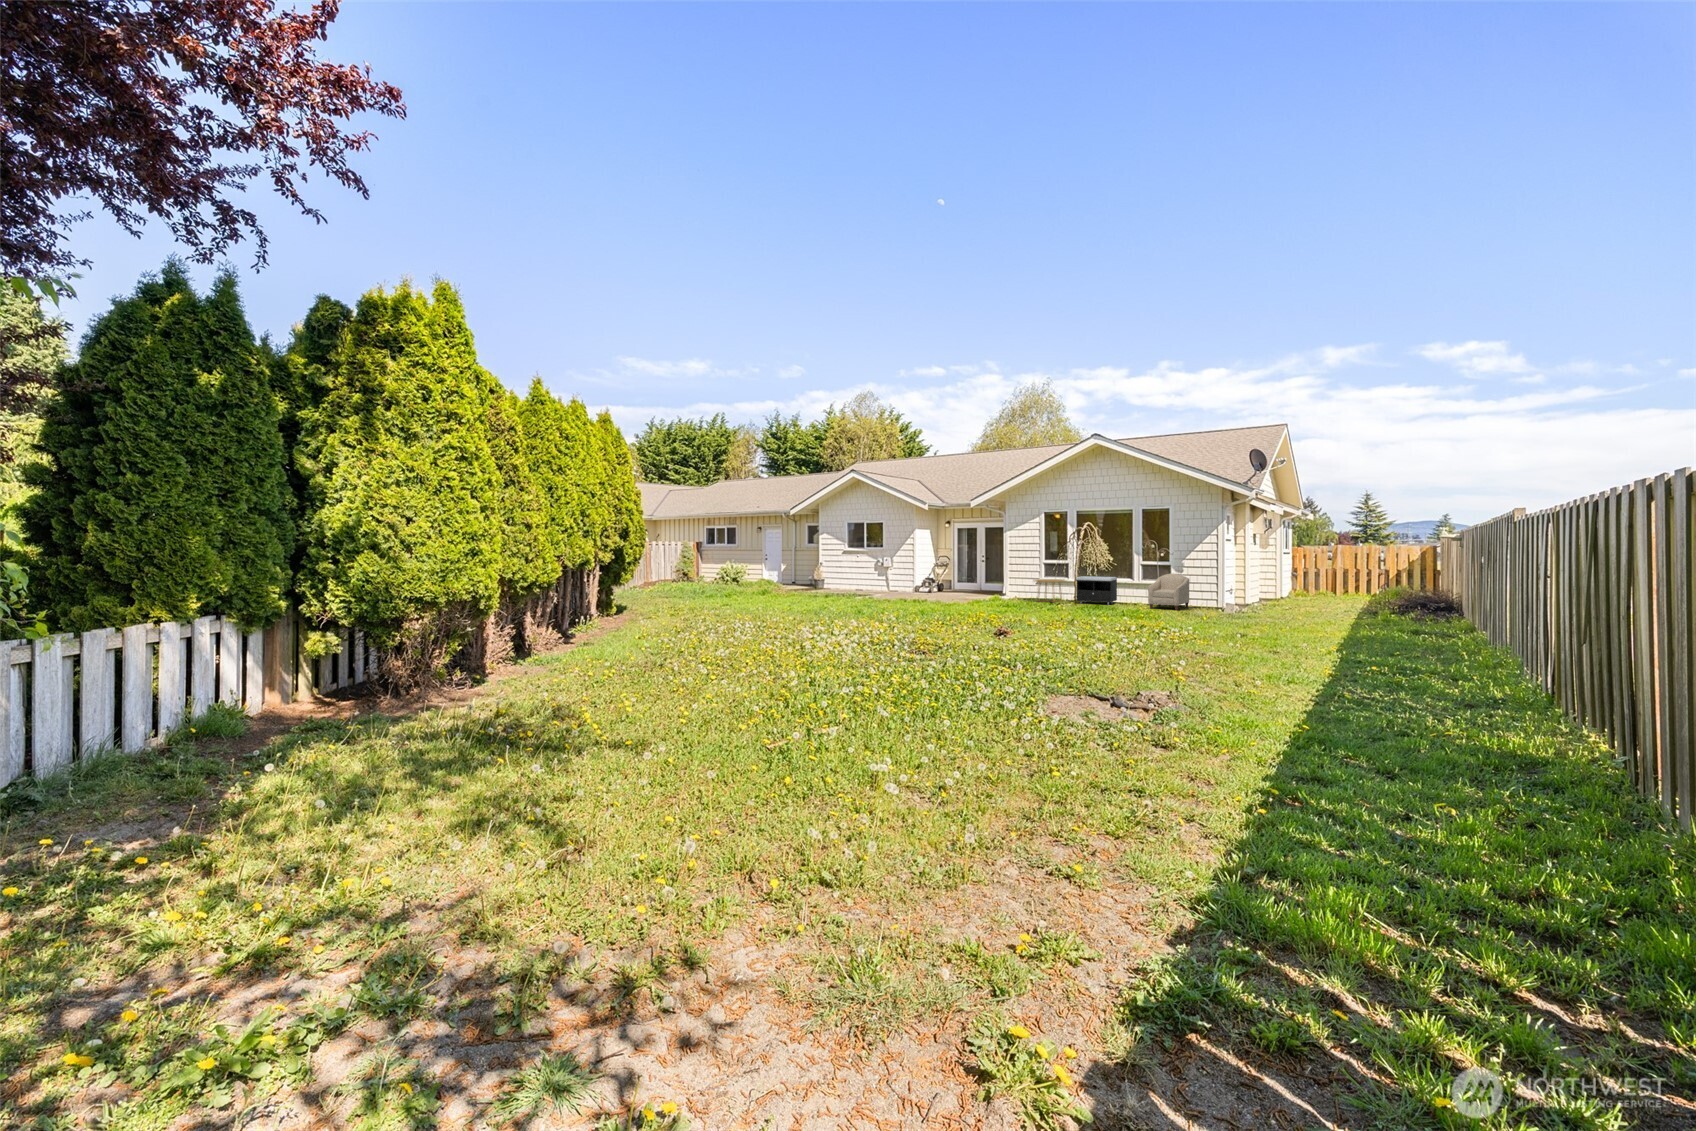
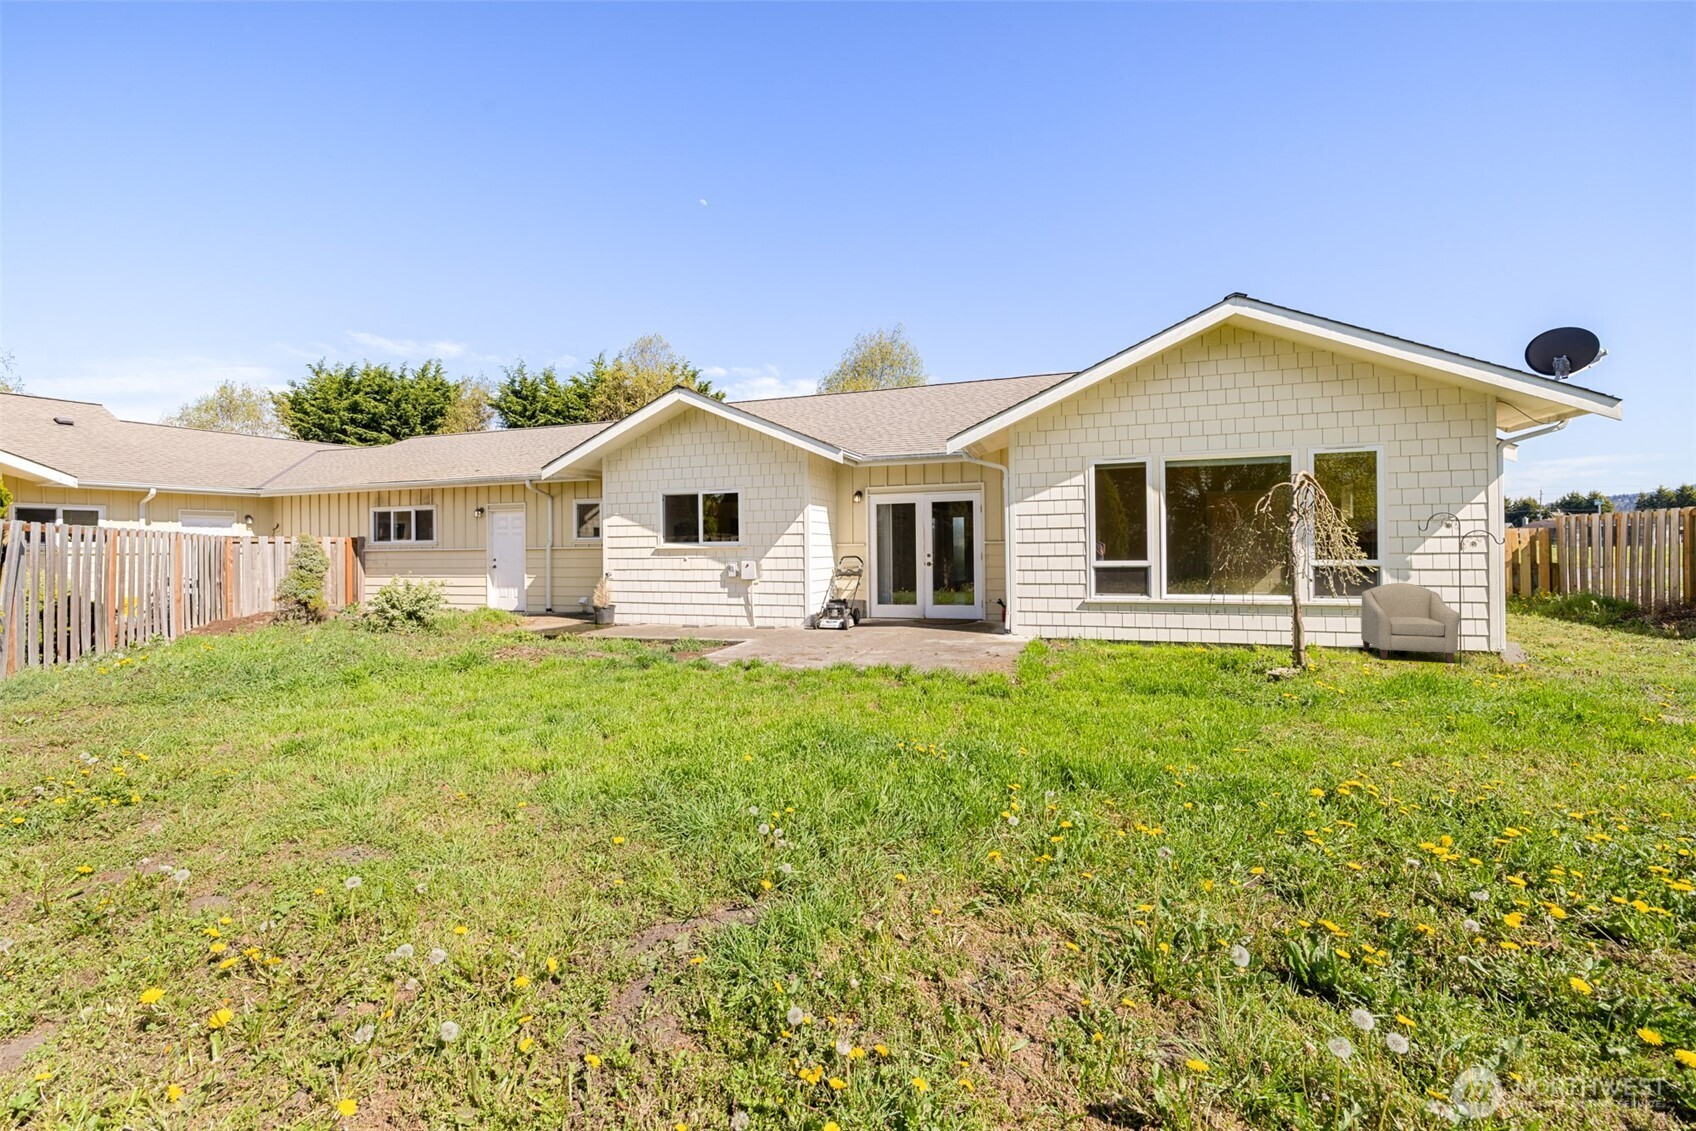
storage bench: present [1076,576,1117,605] -> none [1188,591,1275,651]
round table: present [1035,579,1065,603] -> none [1090,598,1163,649]

